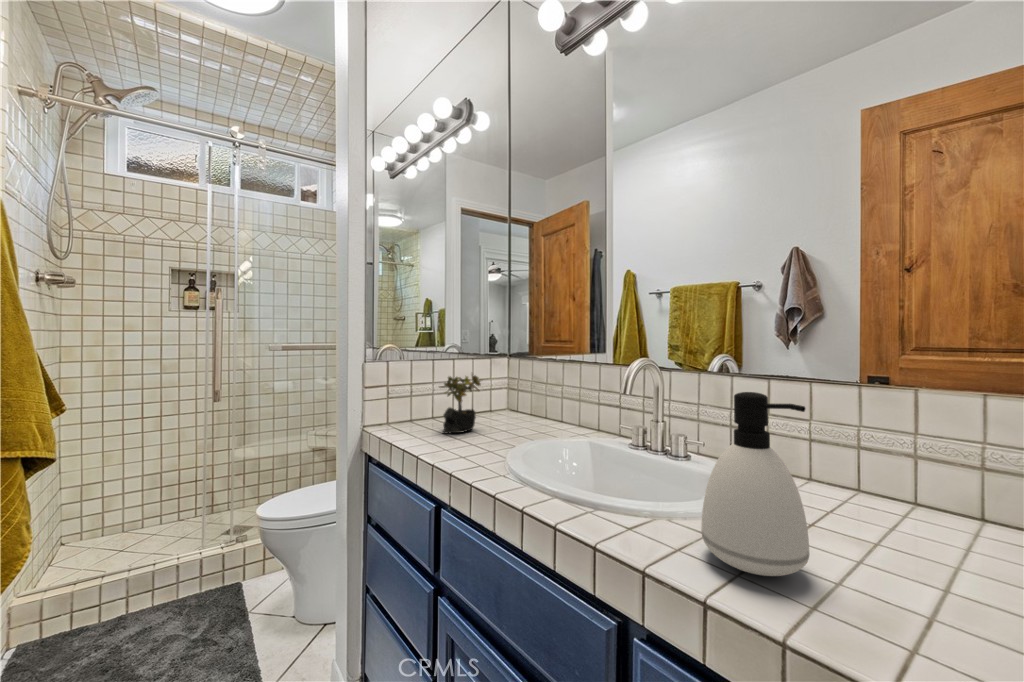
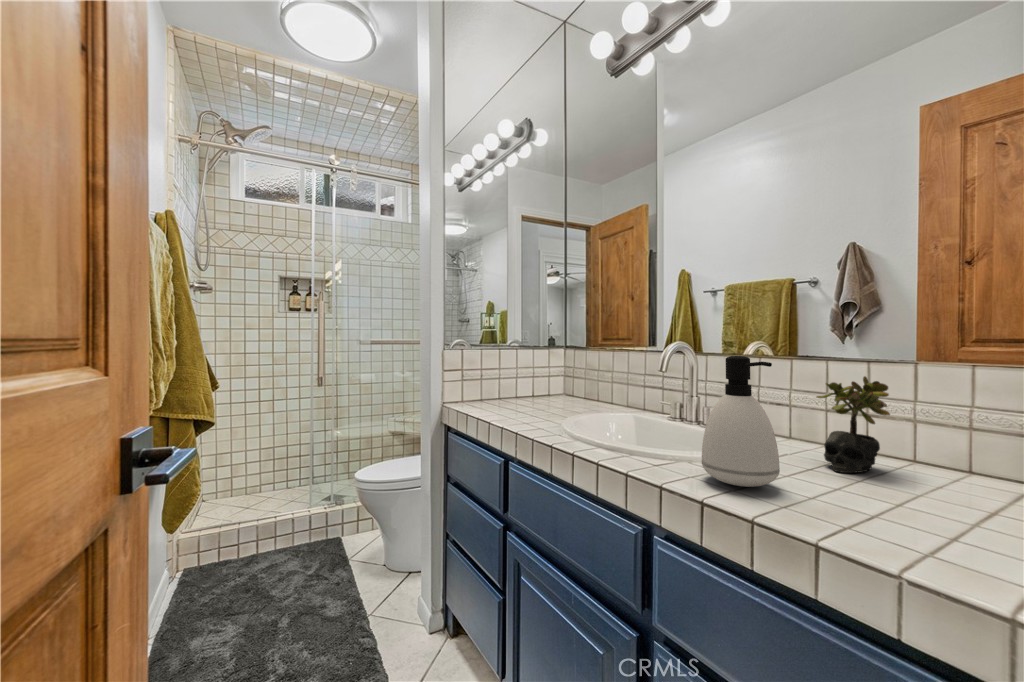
succulent plant: present [440,376,481,434] -> present [817,376,890,473]

